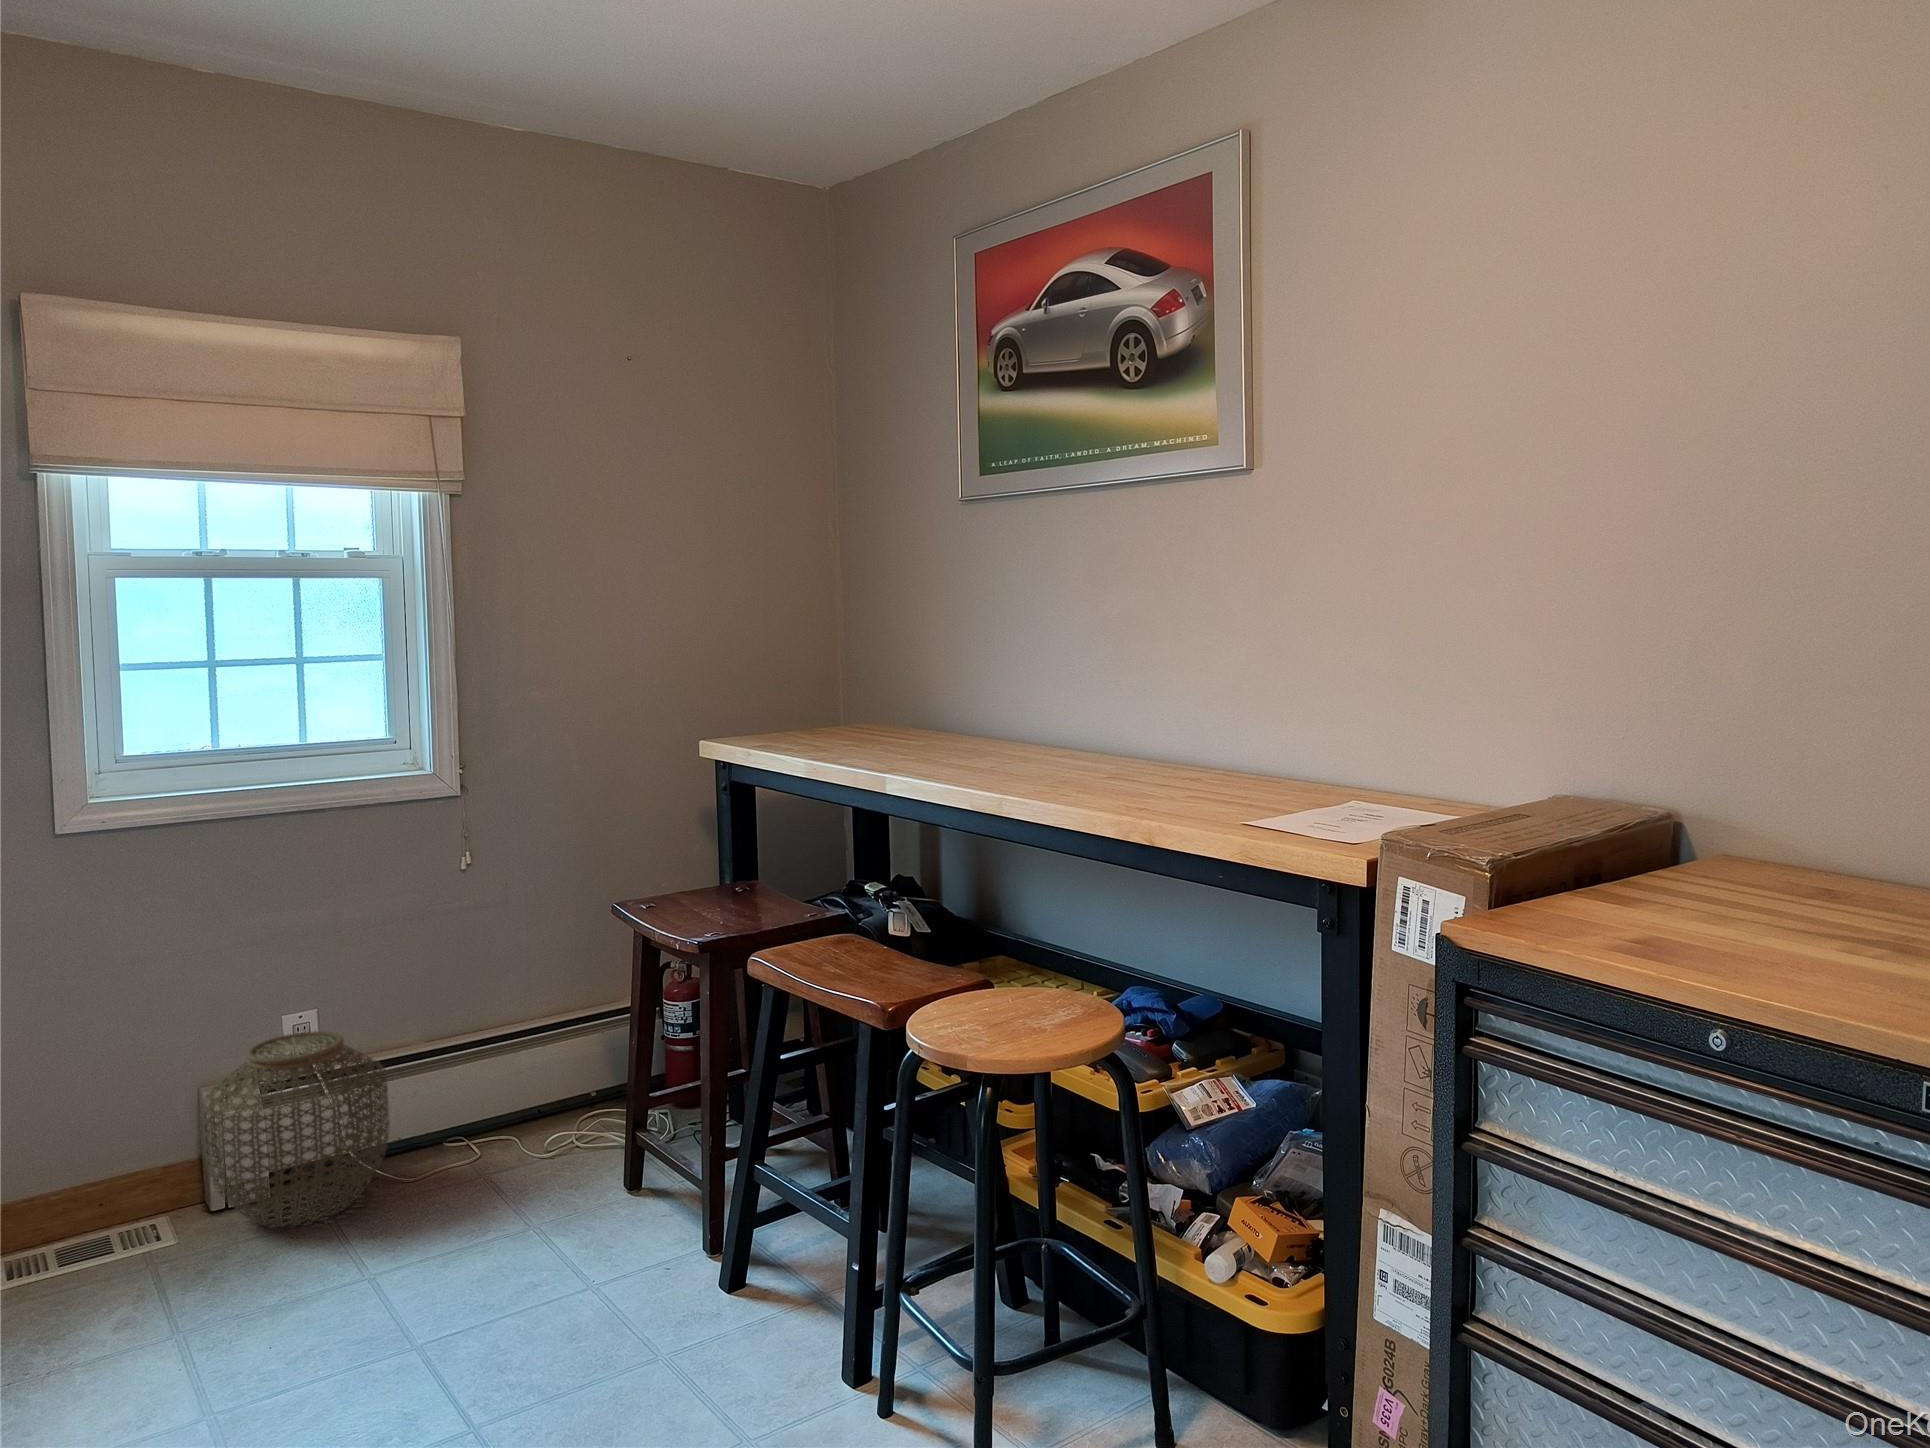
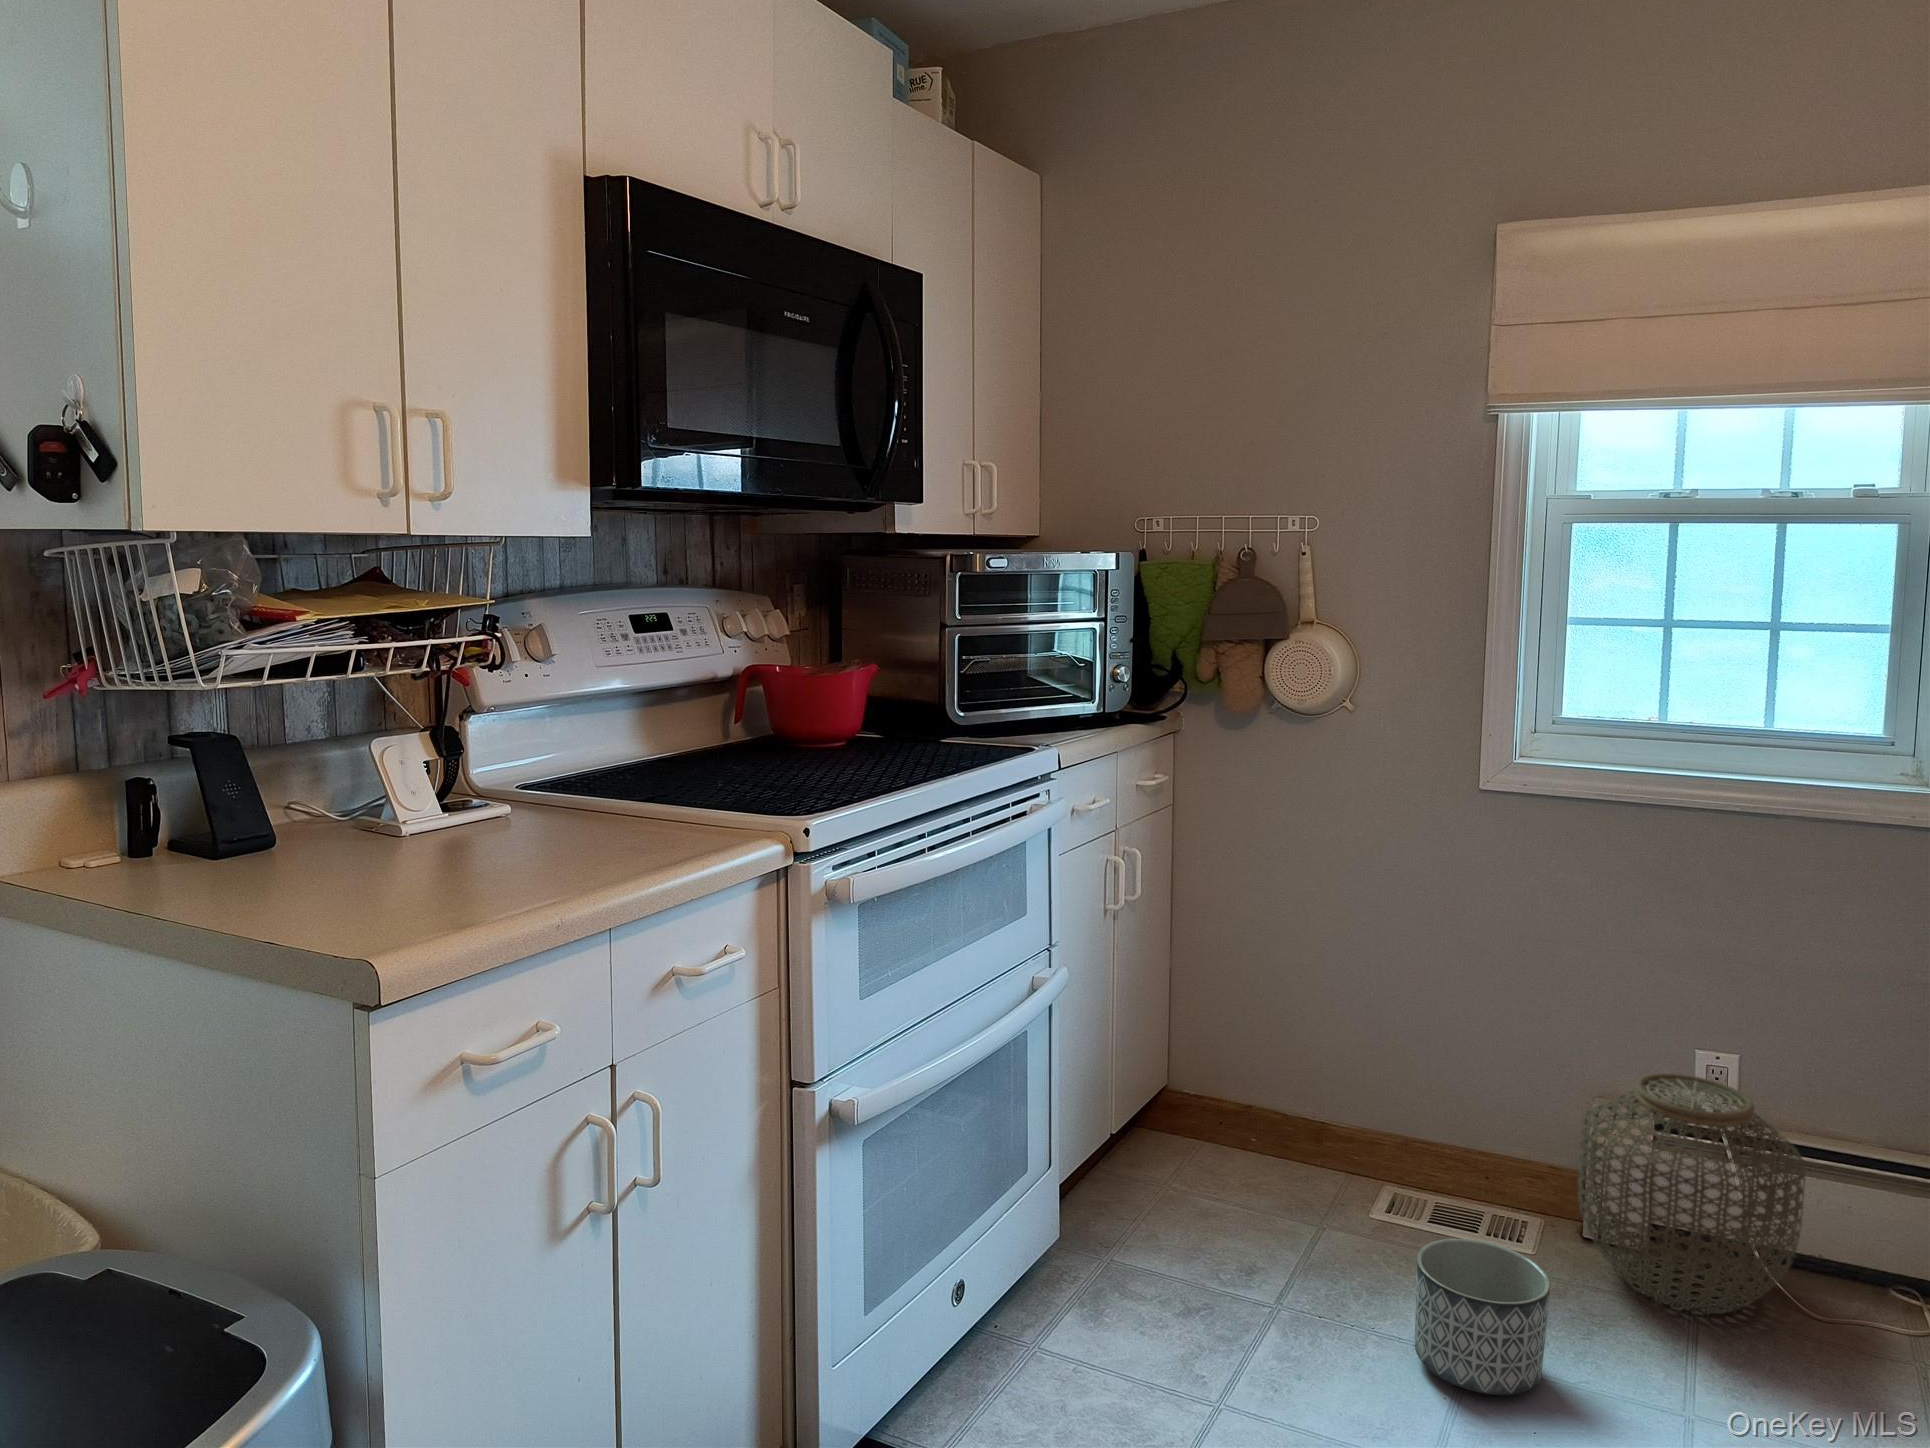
planter: none [85,1230,221,1371] -> present [1415,1239,1551,1395]

